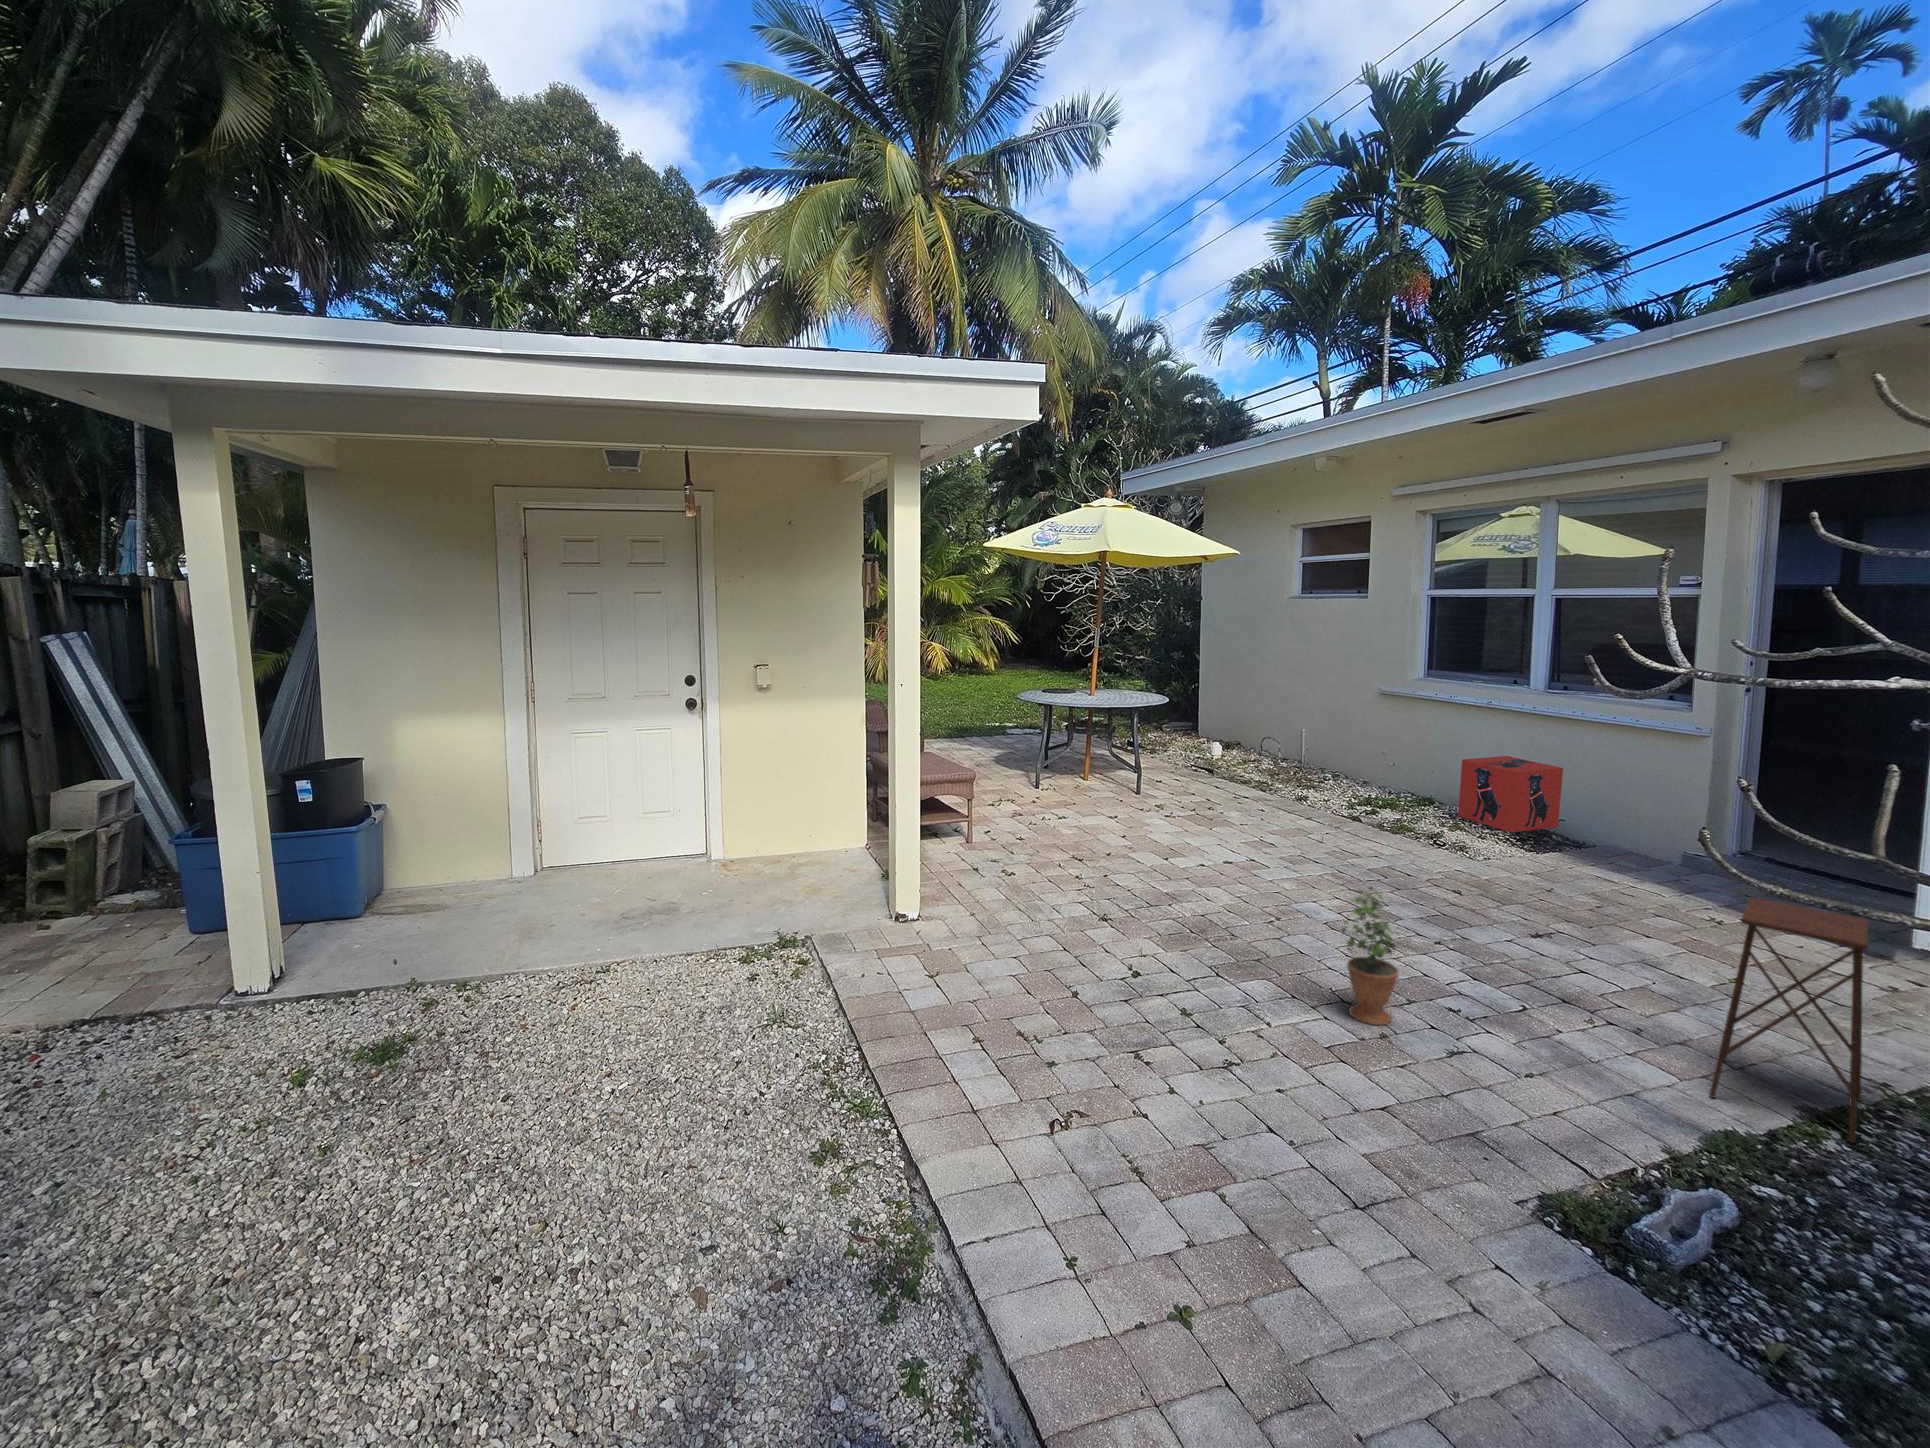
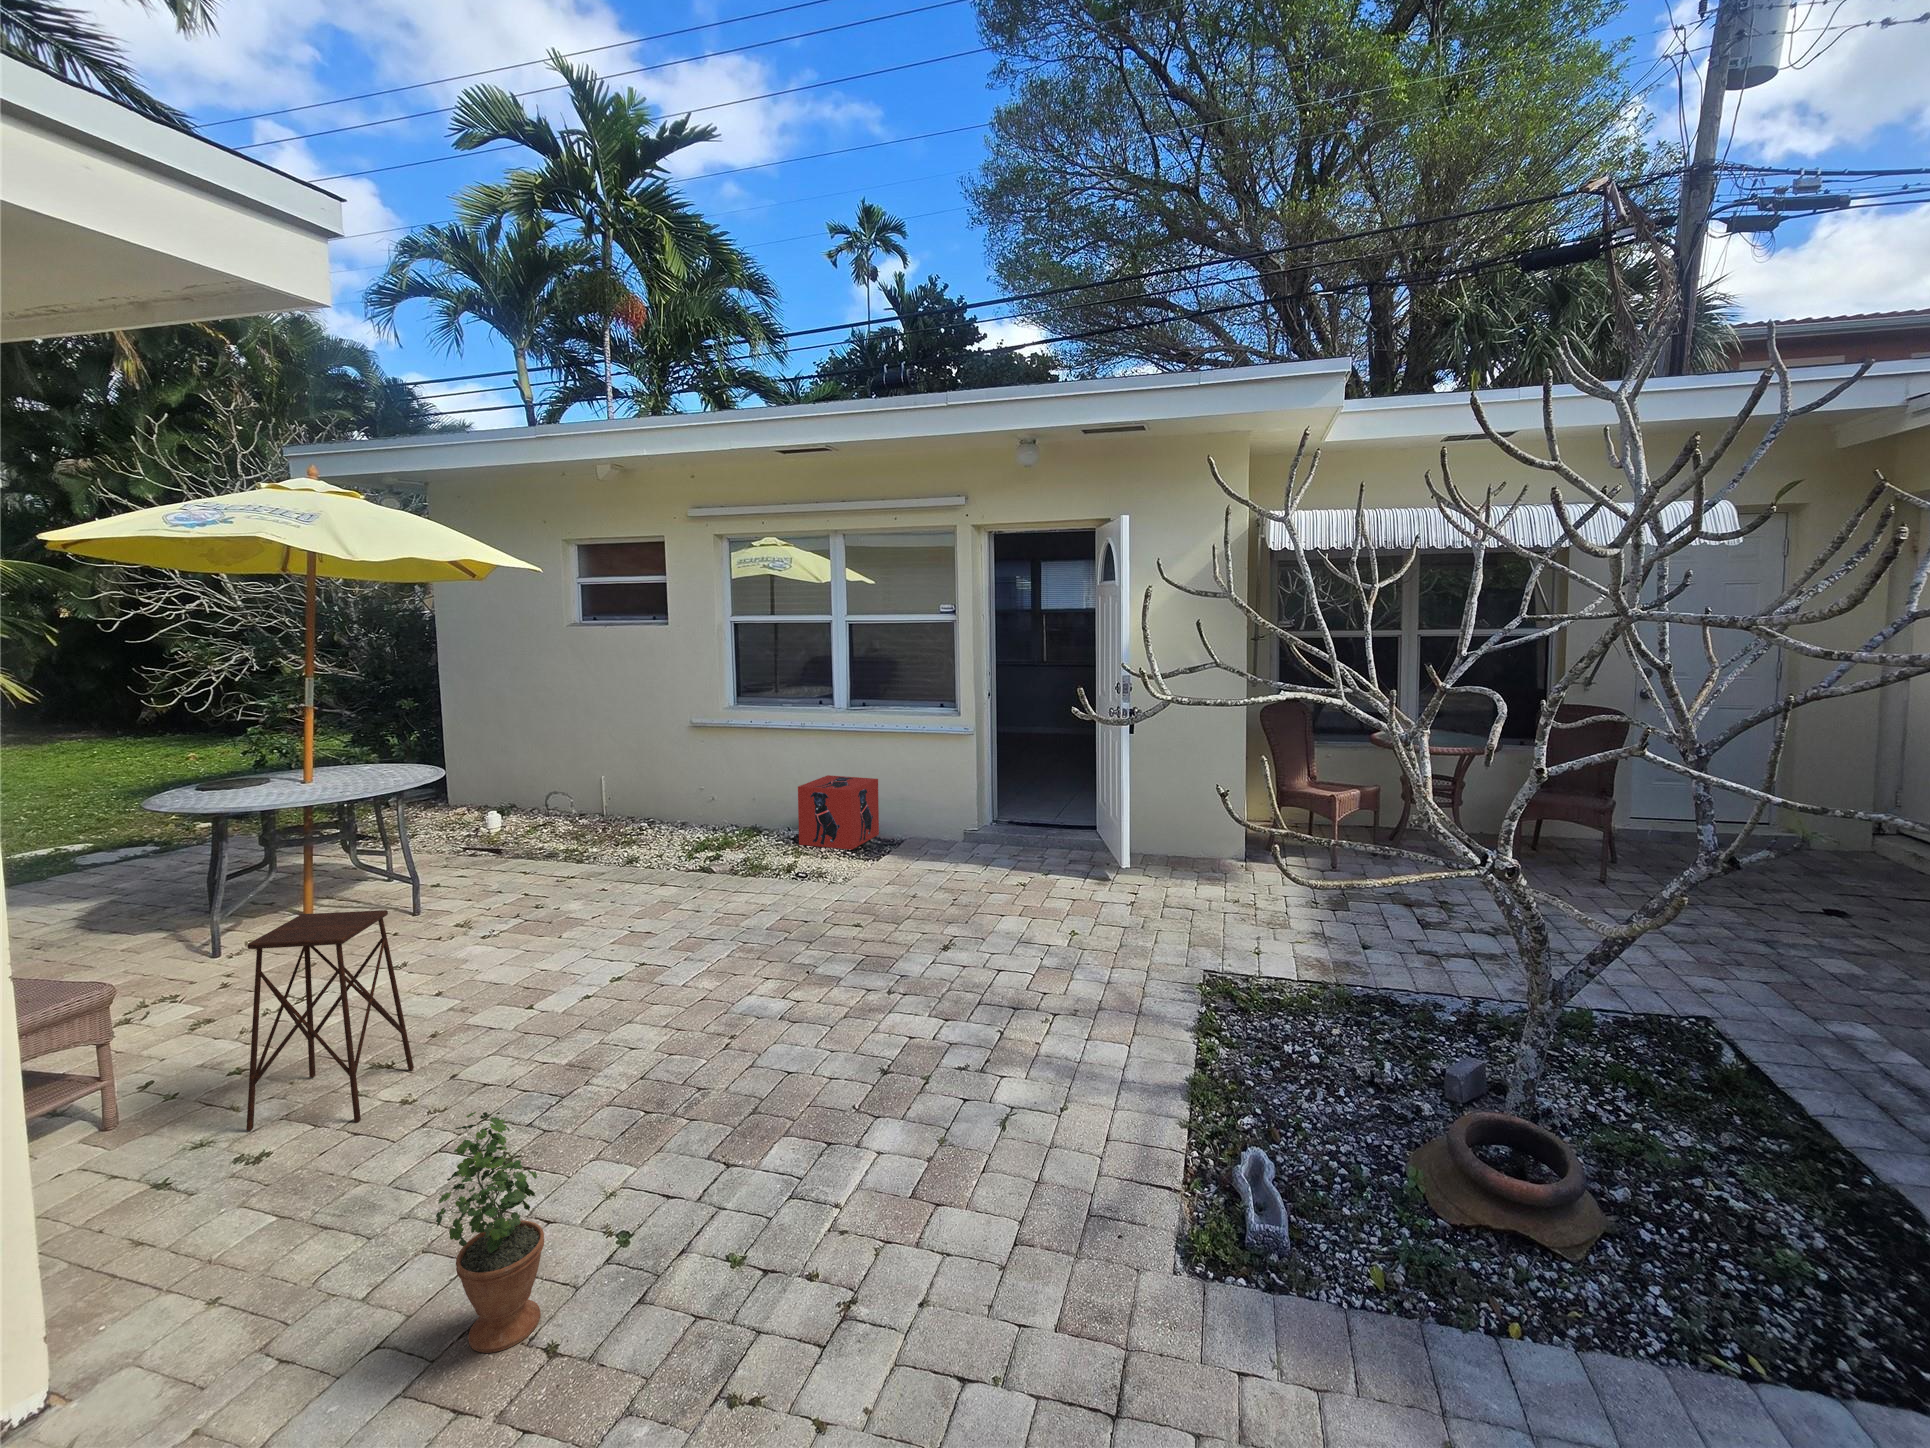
potted plant: present [1342,883,1399,1025] -> present [436,1112,544,1353]
side table: present [1709,897,1868,1143] -> present [246,910,414,1131]

